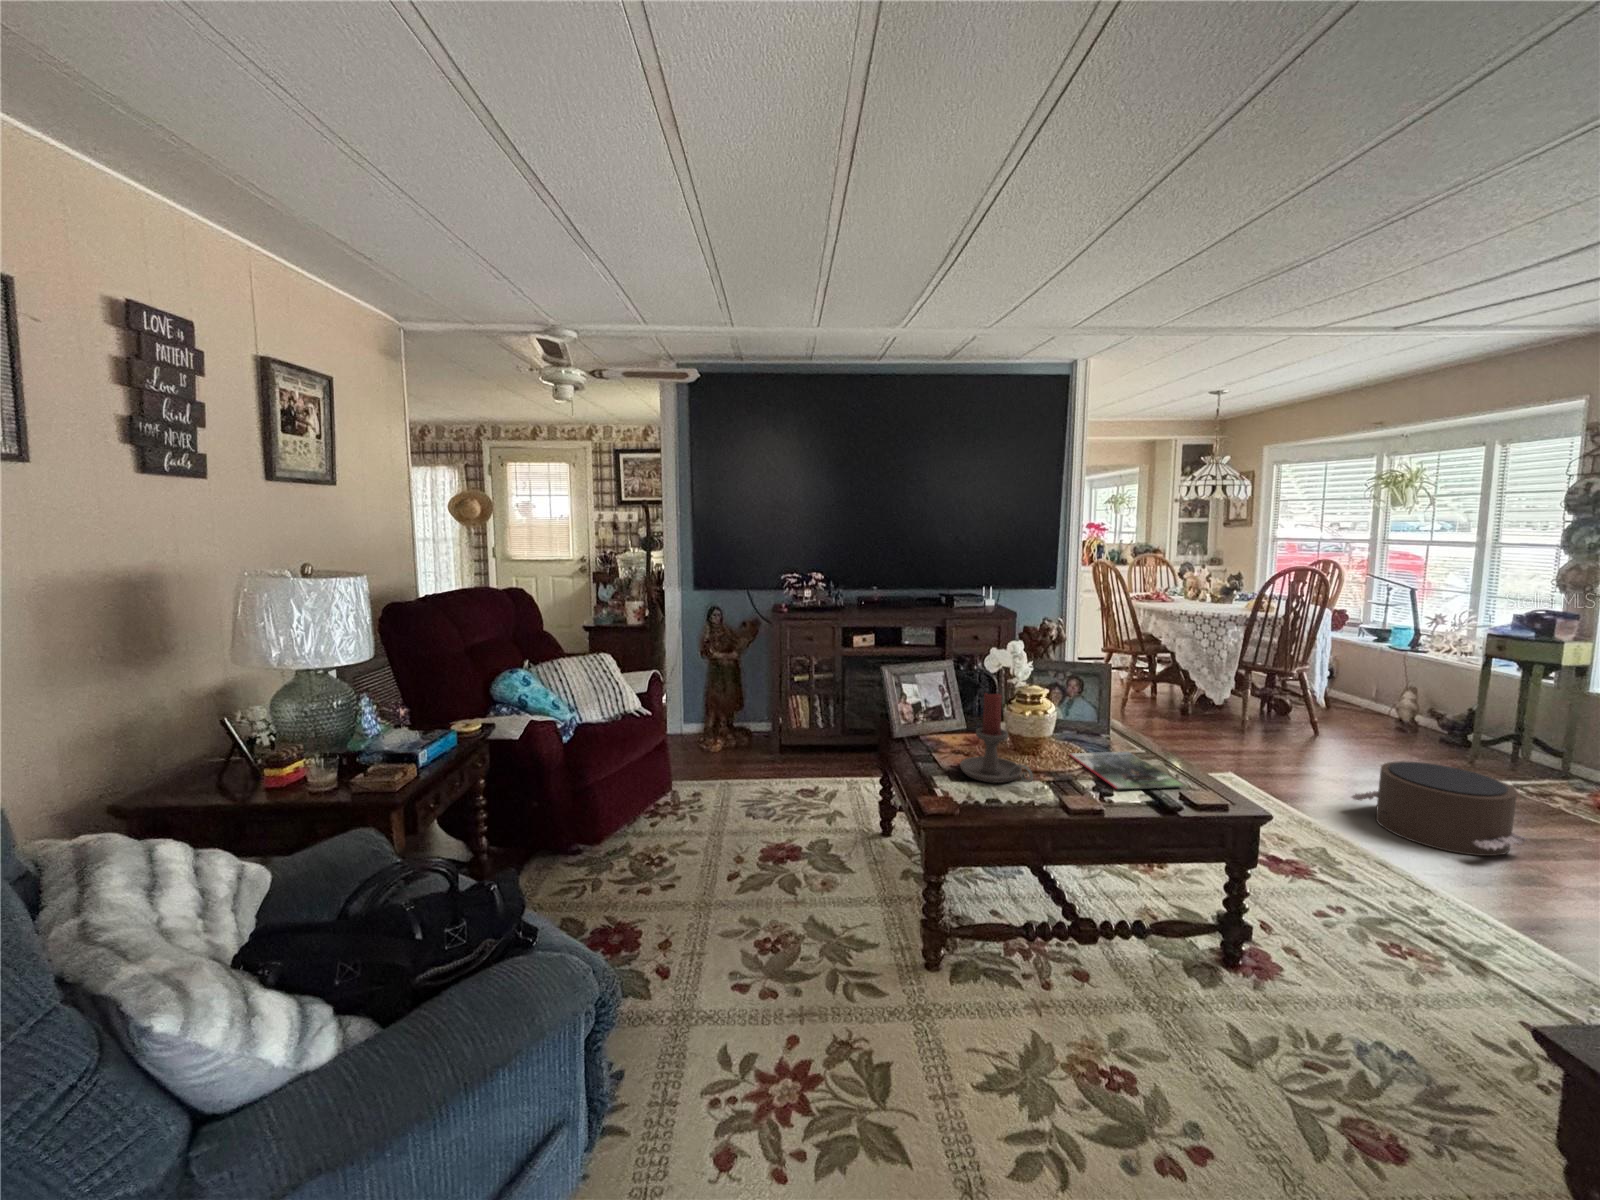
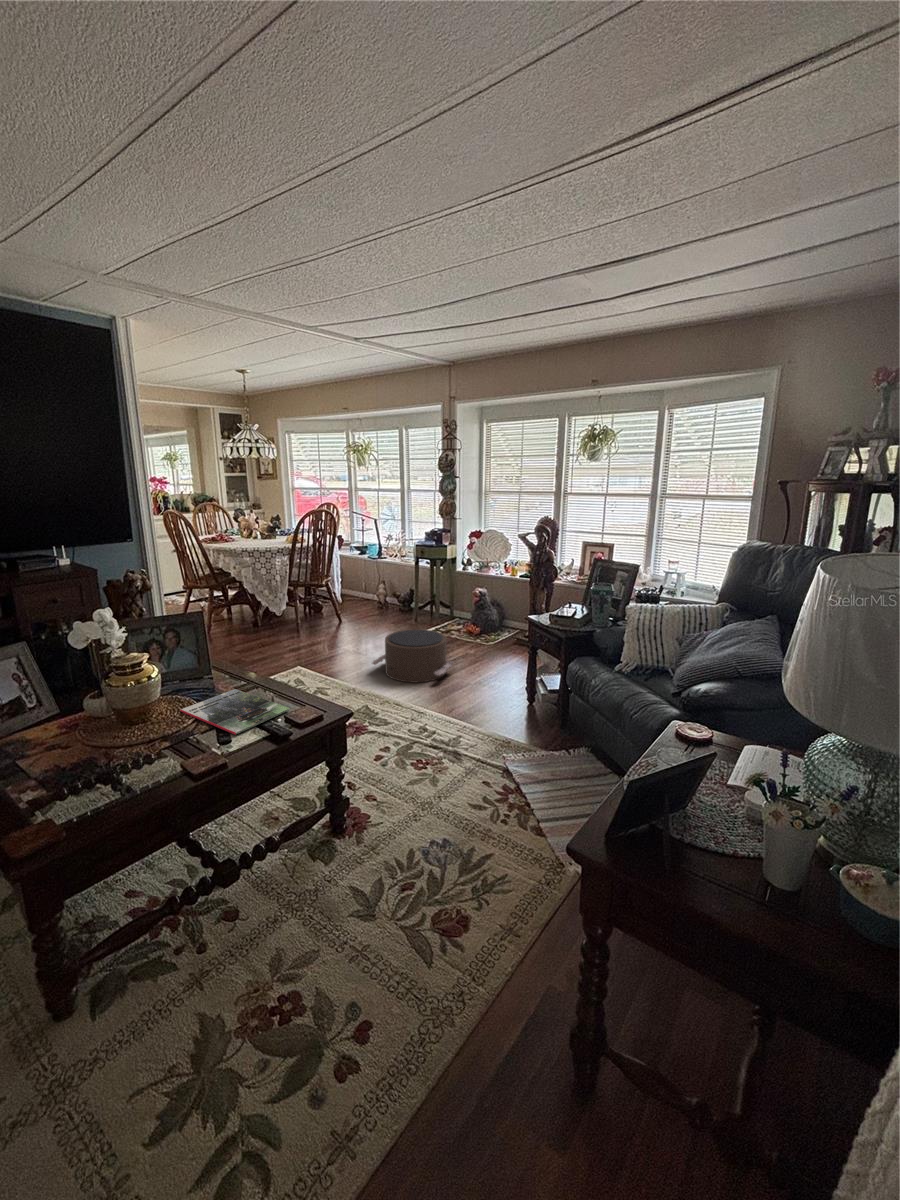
candle holder: present [960,693,1033,783] -> none [49,676,148,784]

